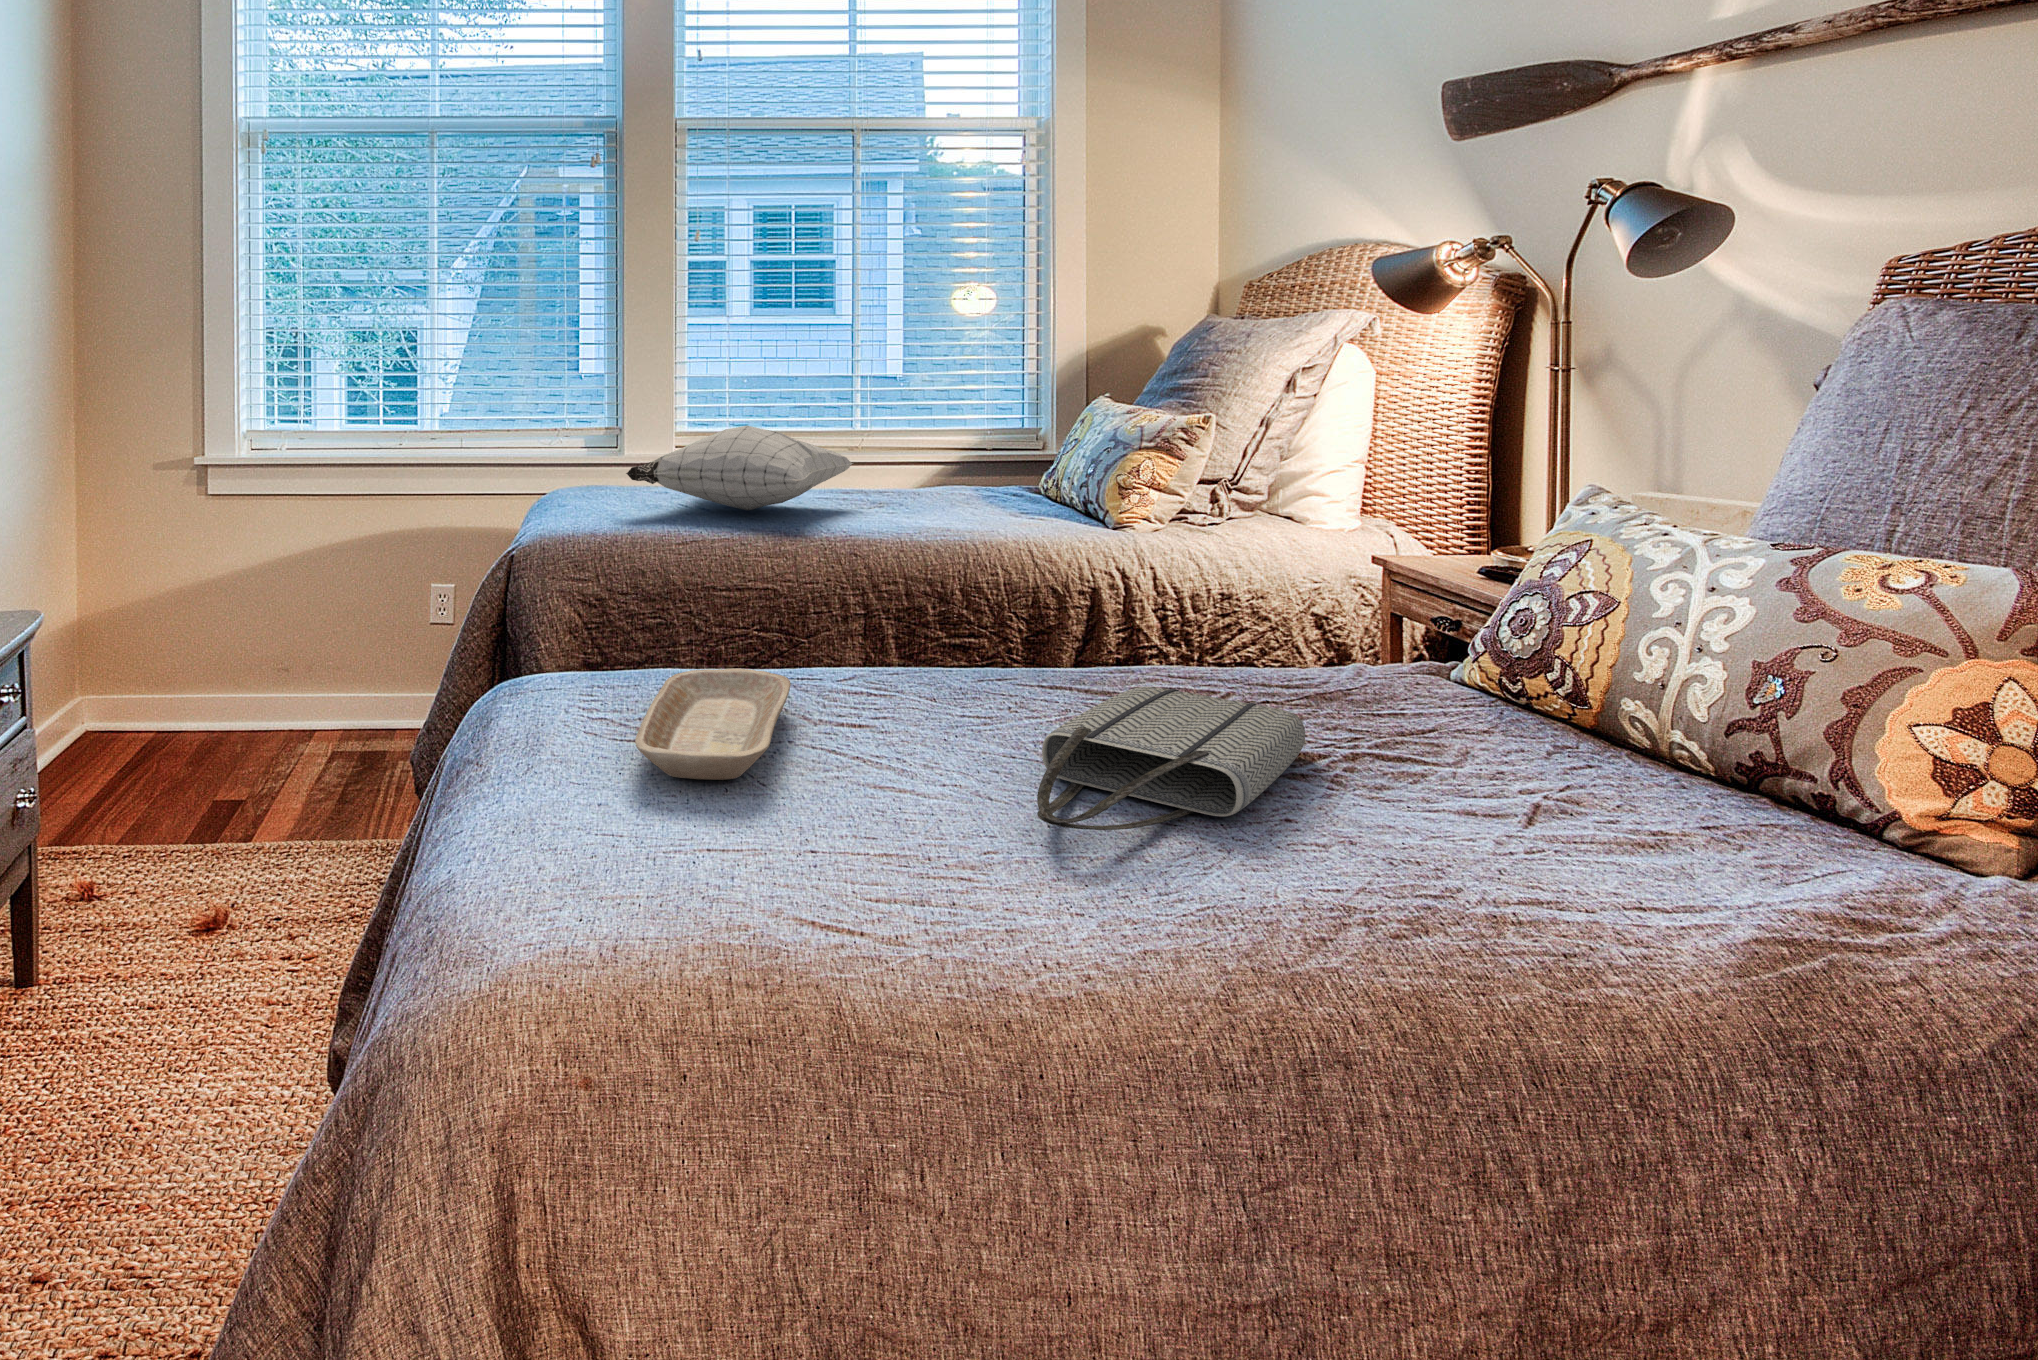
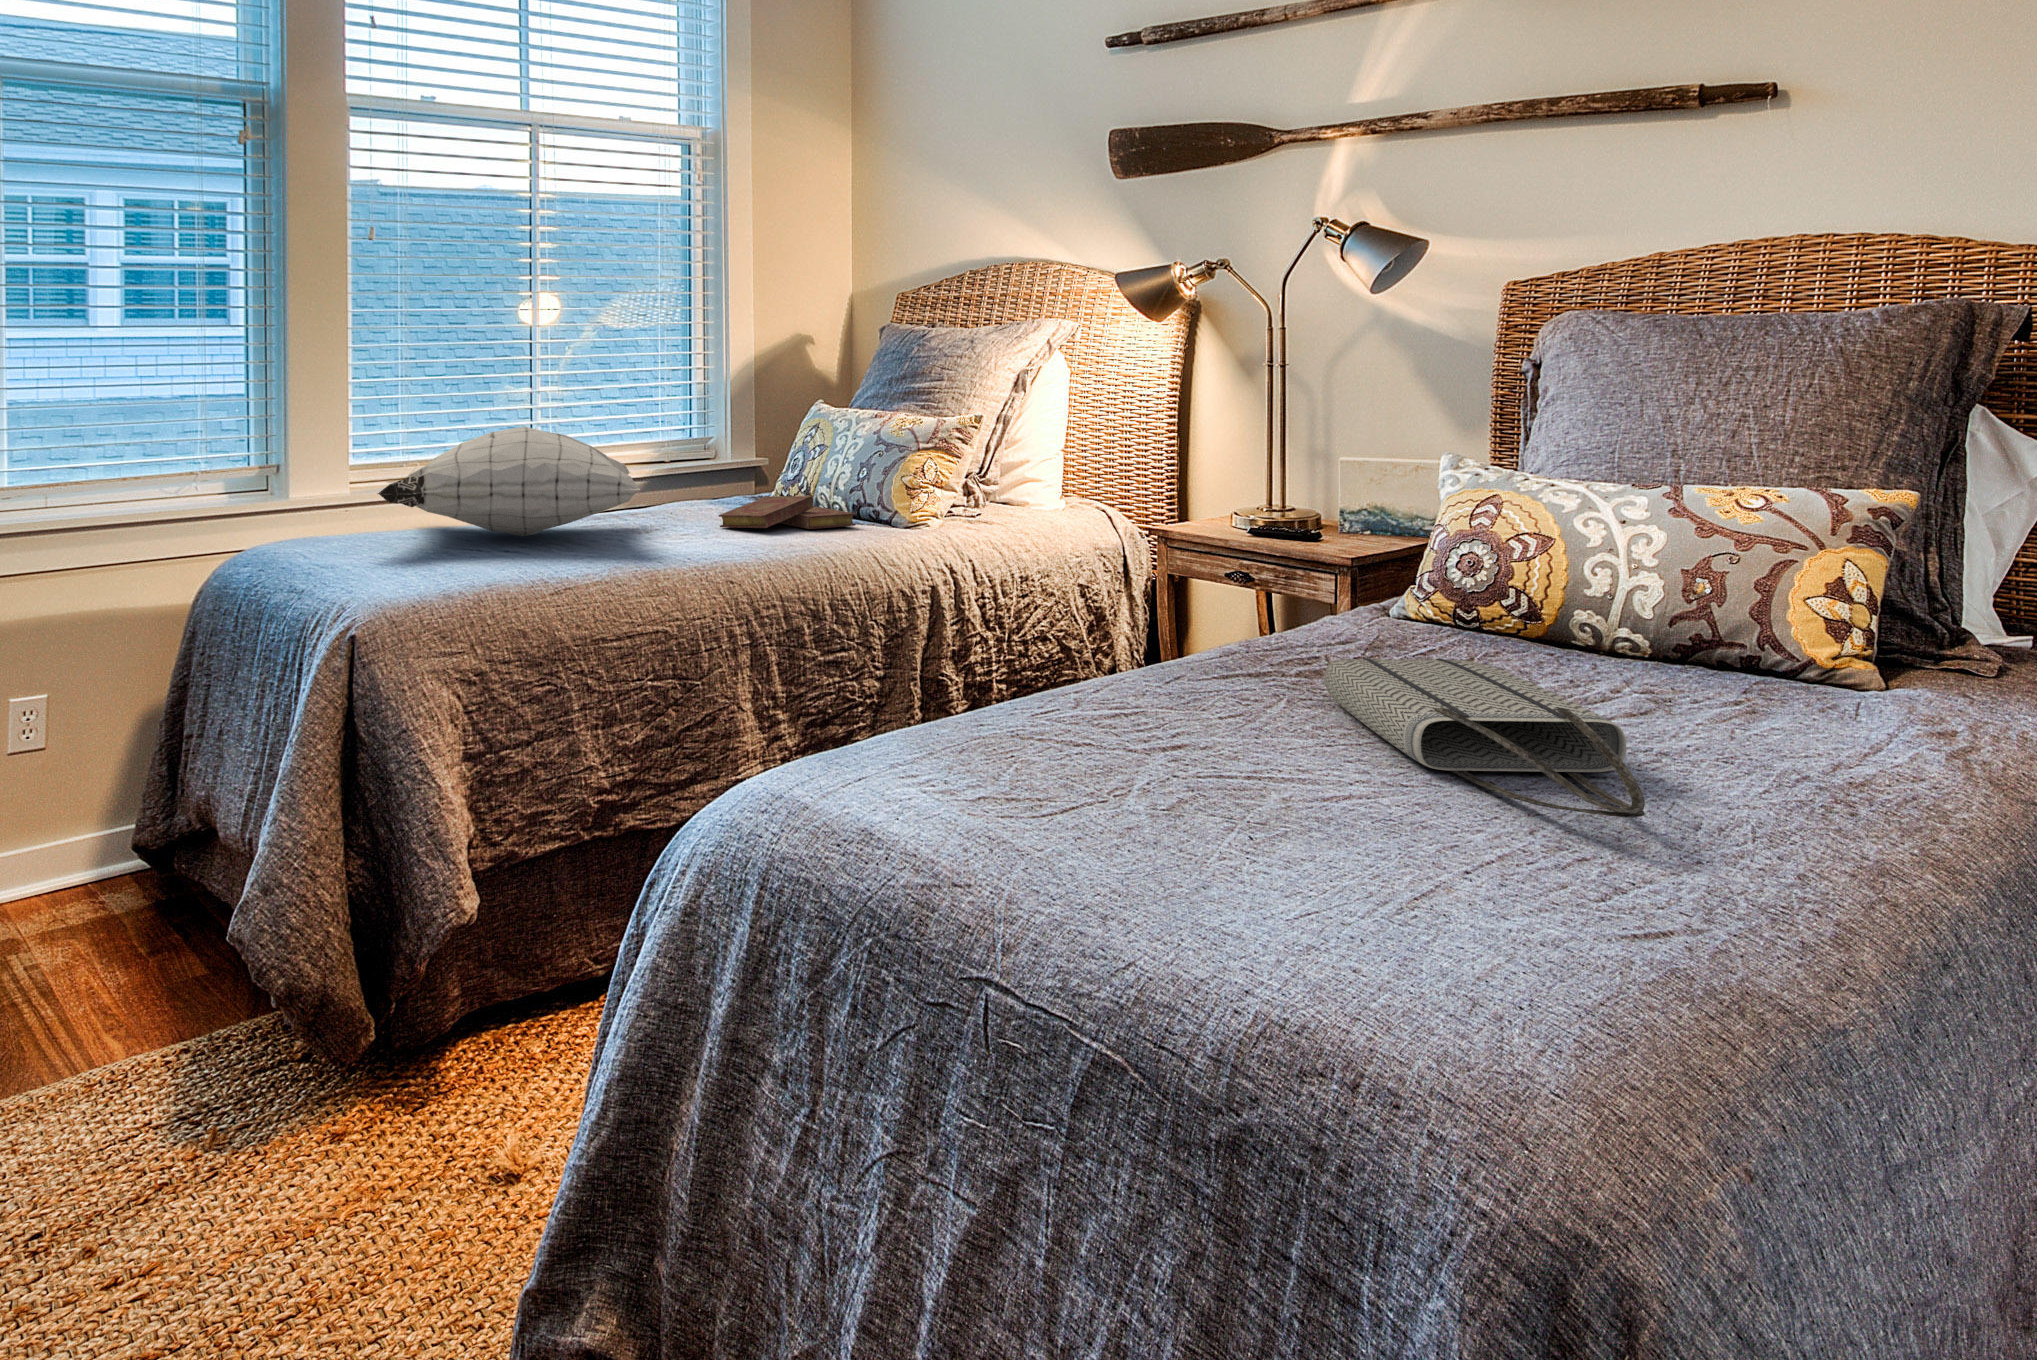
book: none [916,491,1046,524] -> present [719,496,856,529]
tray: present [635,668,791,780] -> none [927,717,1296,888]

